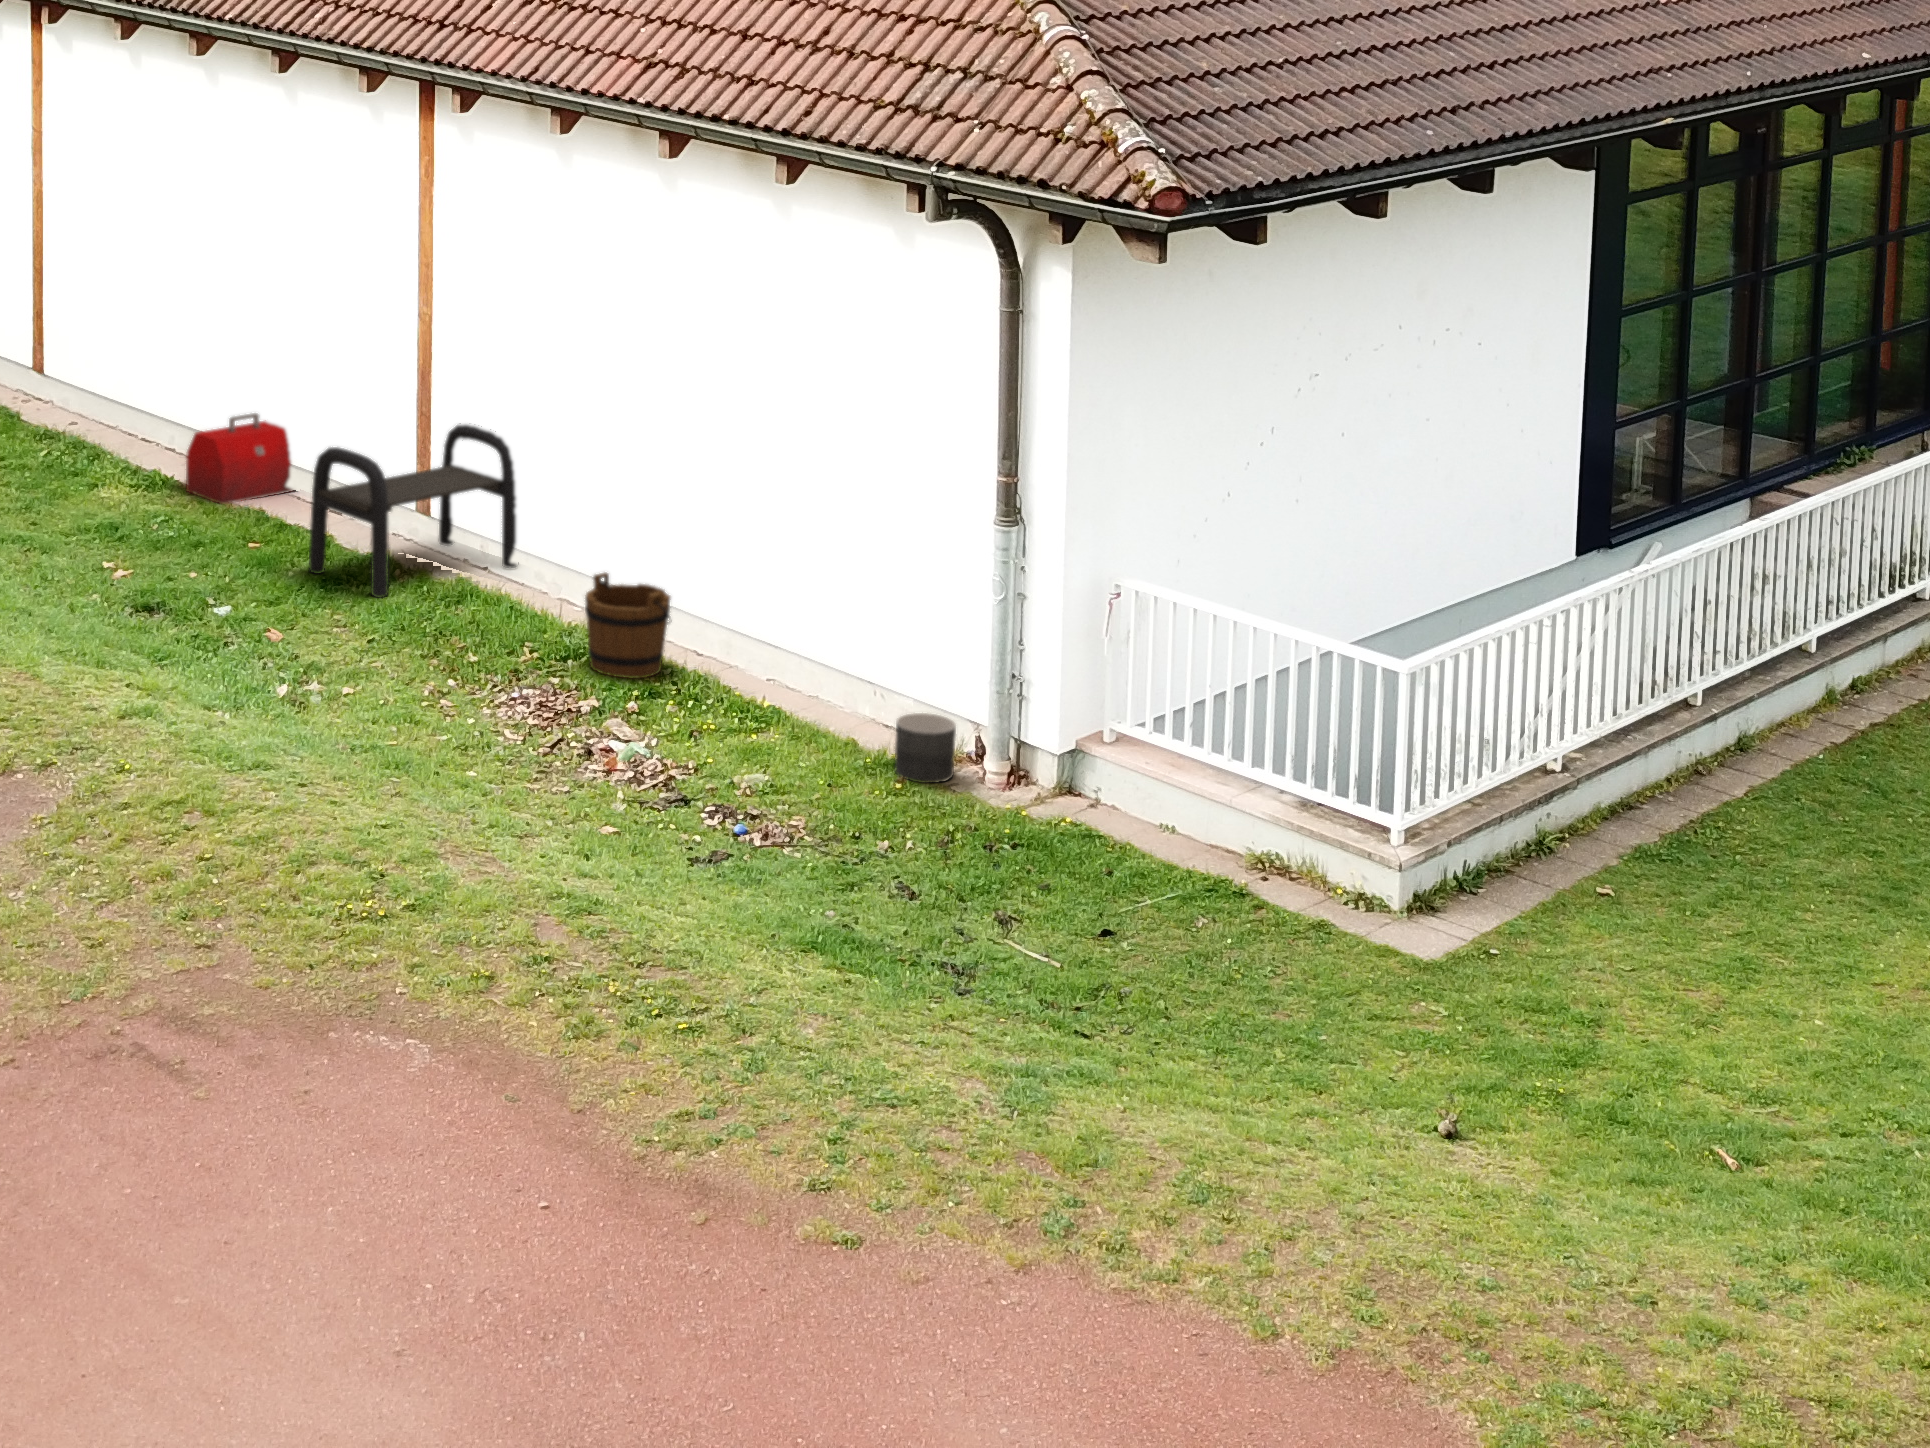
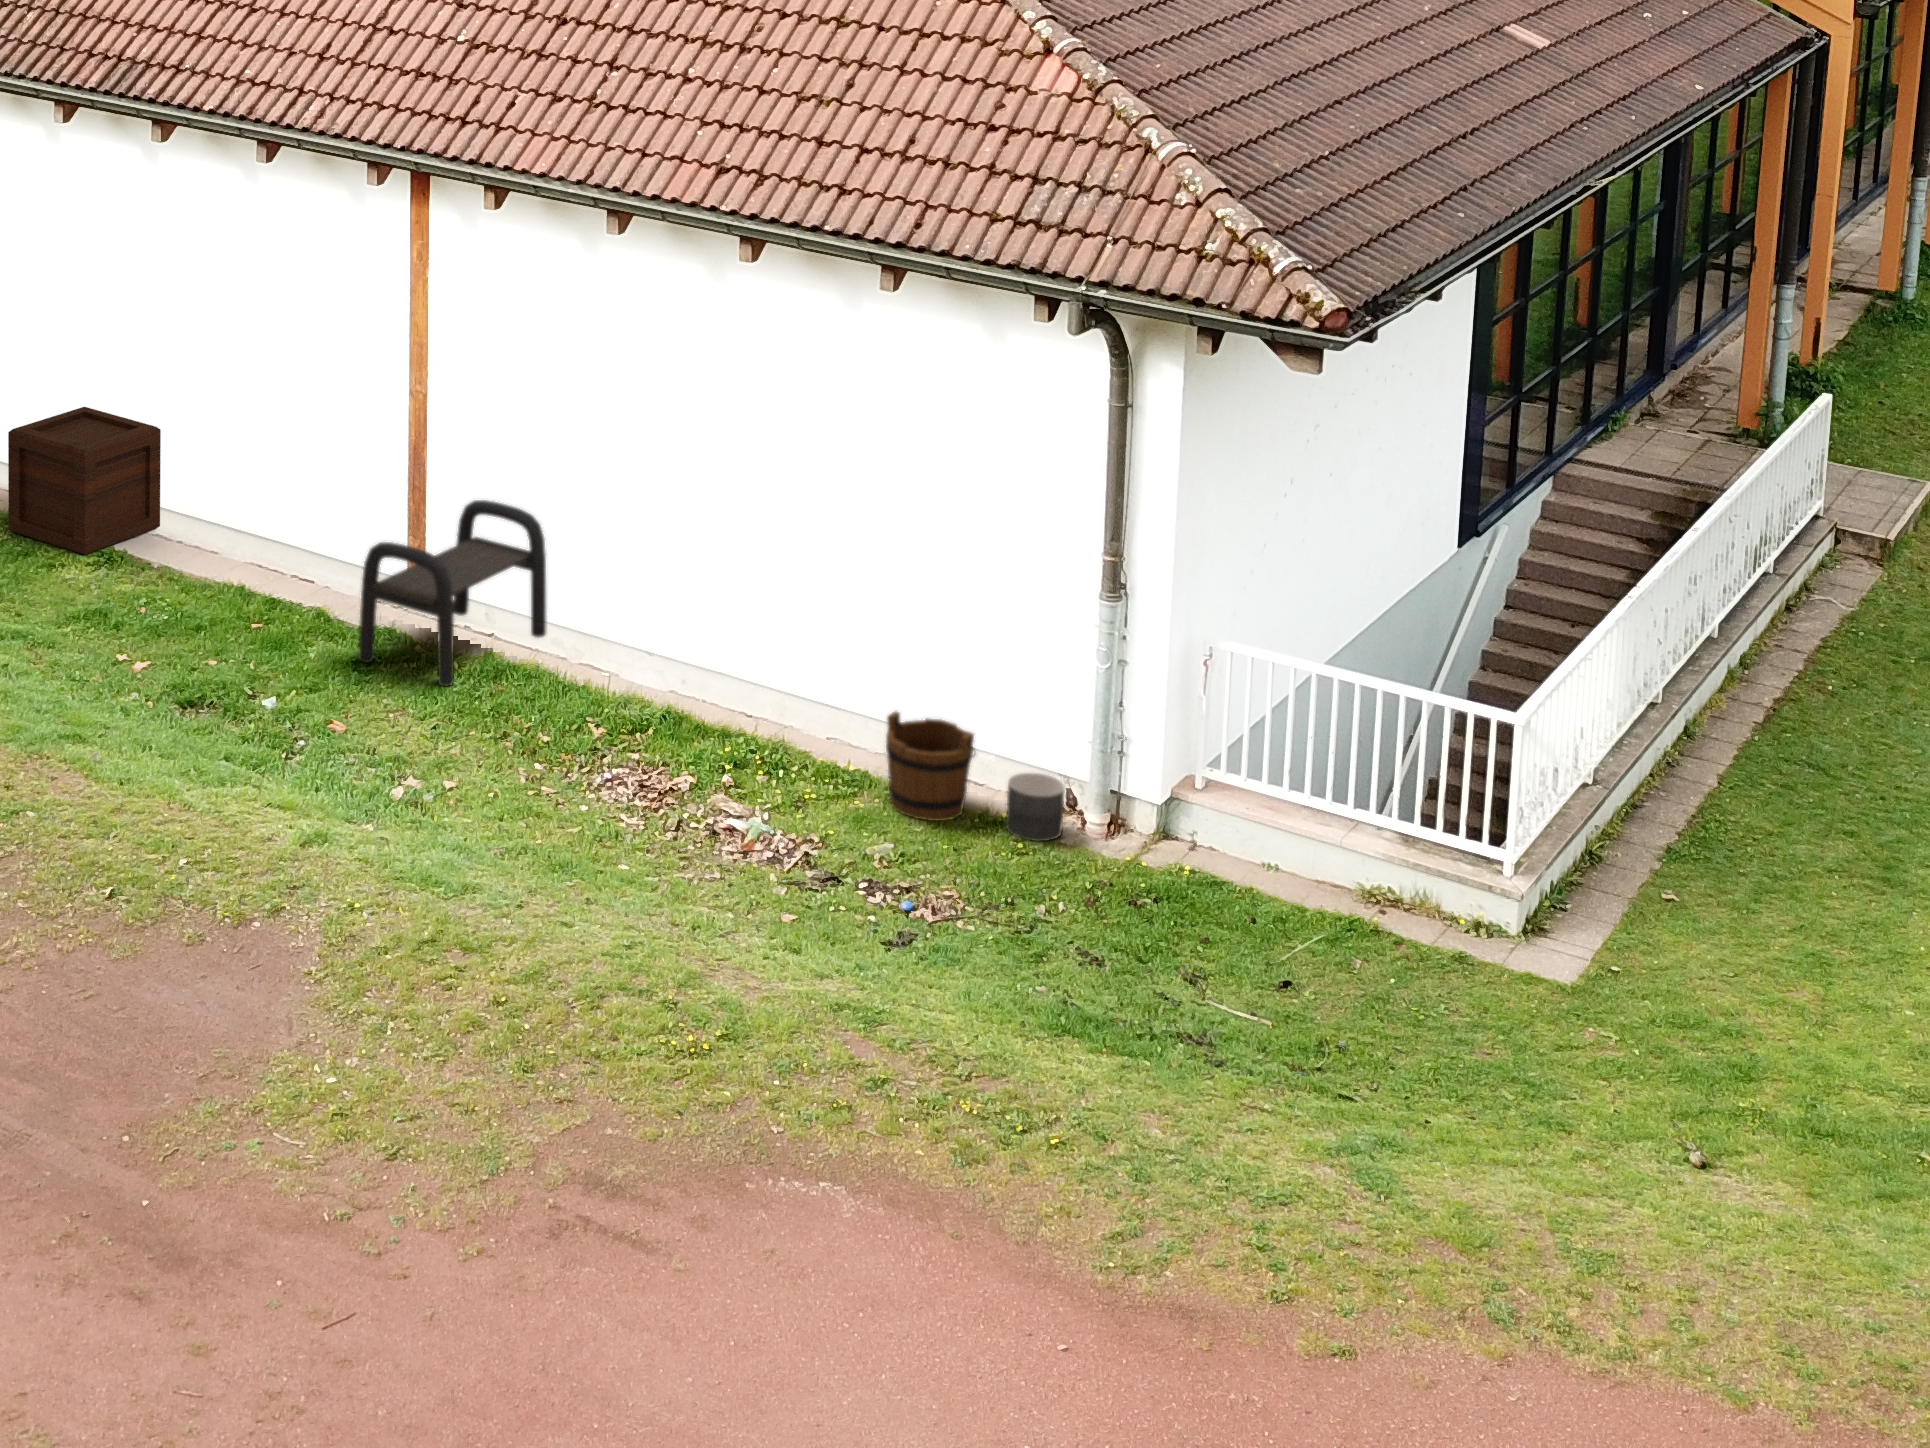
wooden crate: none [58,334,211,474] -> present [8,407,161,555]
toolbox: present [186,413,294,504] -> none [167,489,274,585]
bucket: present [585,573,671,678] -> present [886,711,975,821]

